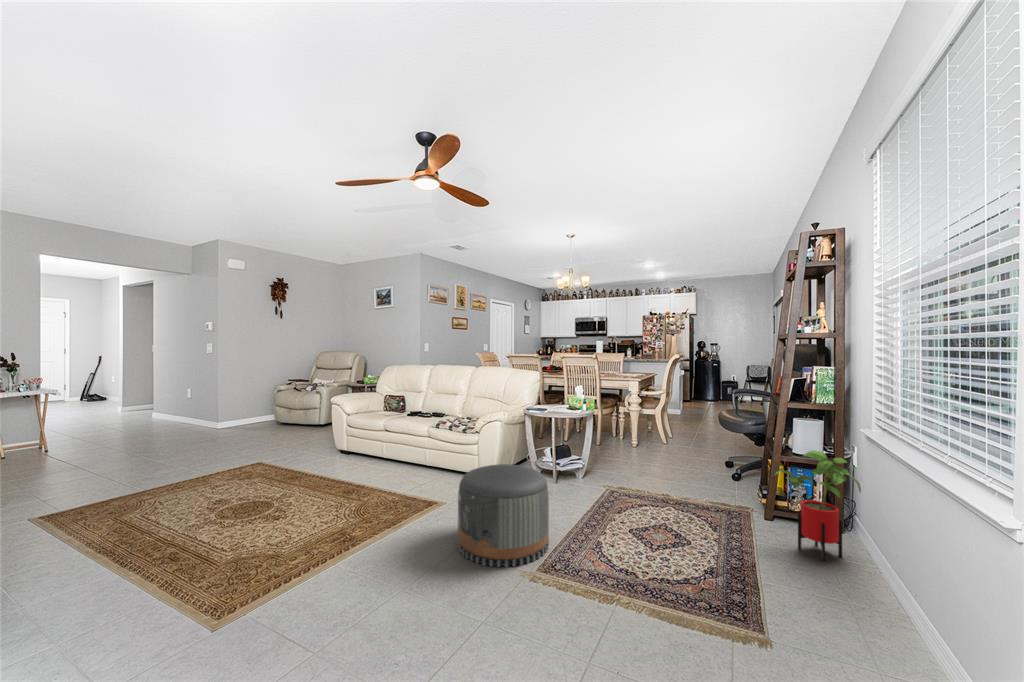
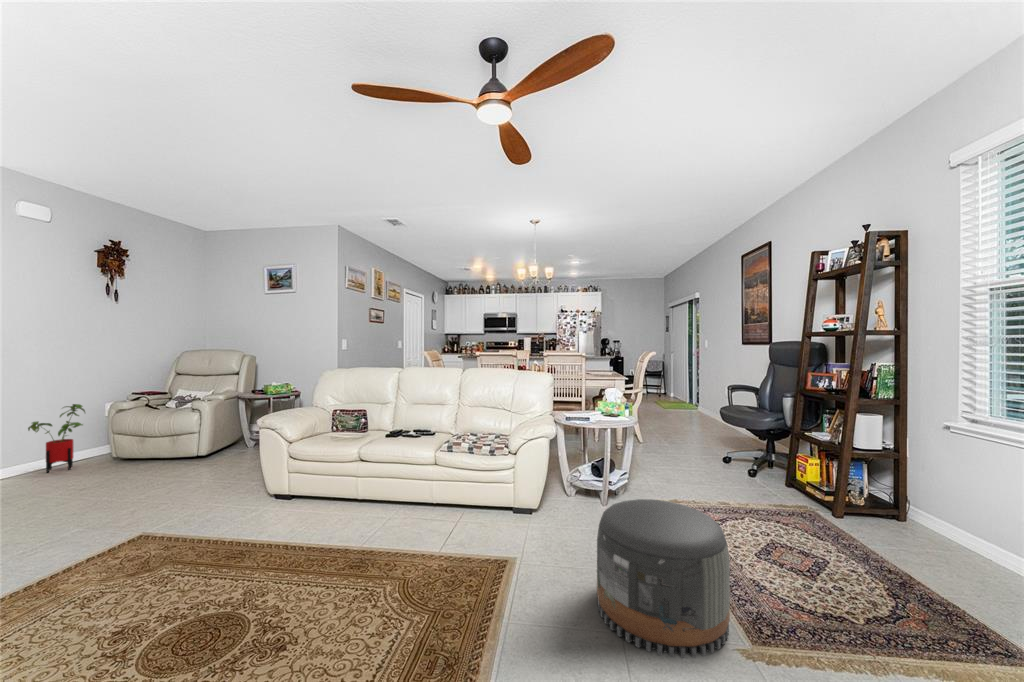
house plant: present [775,450,861,560] -> present [28,404,85,473]

